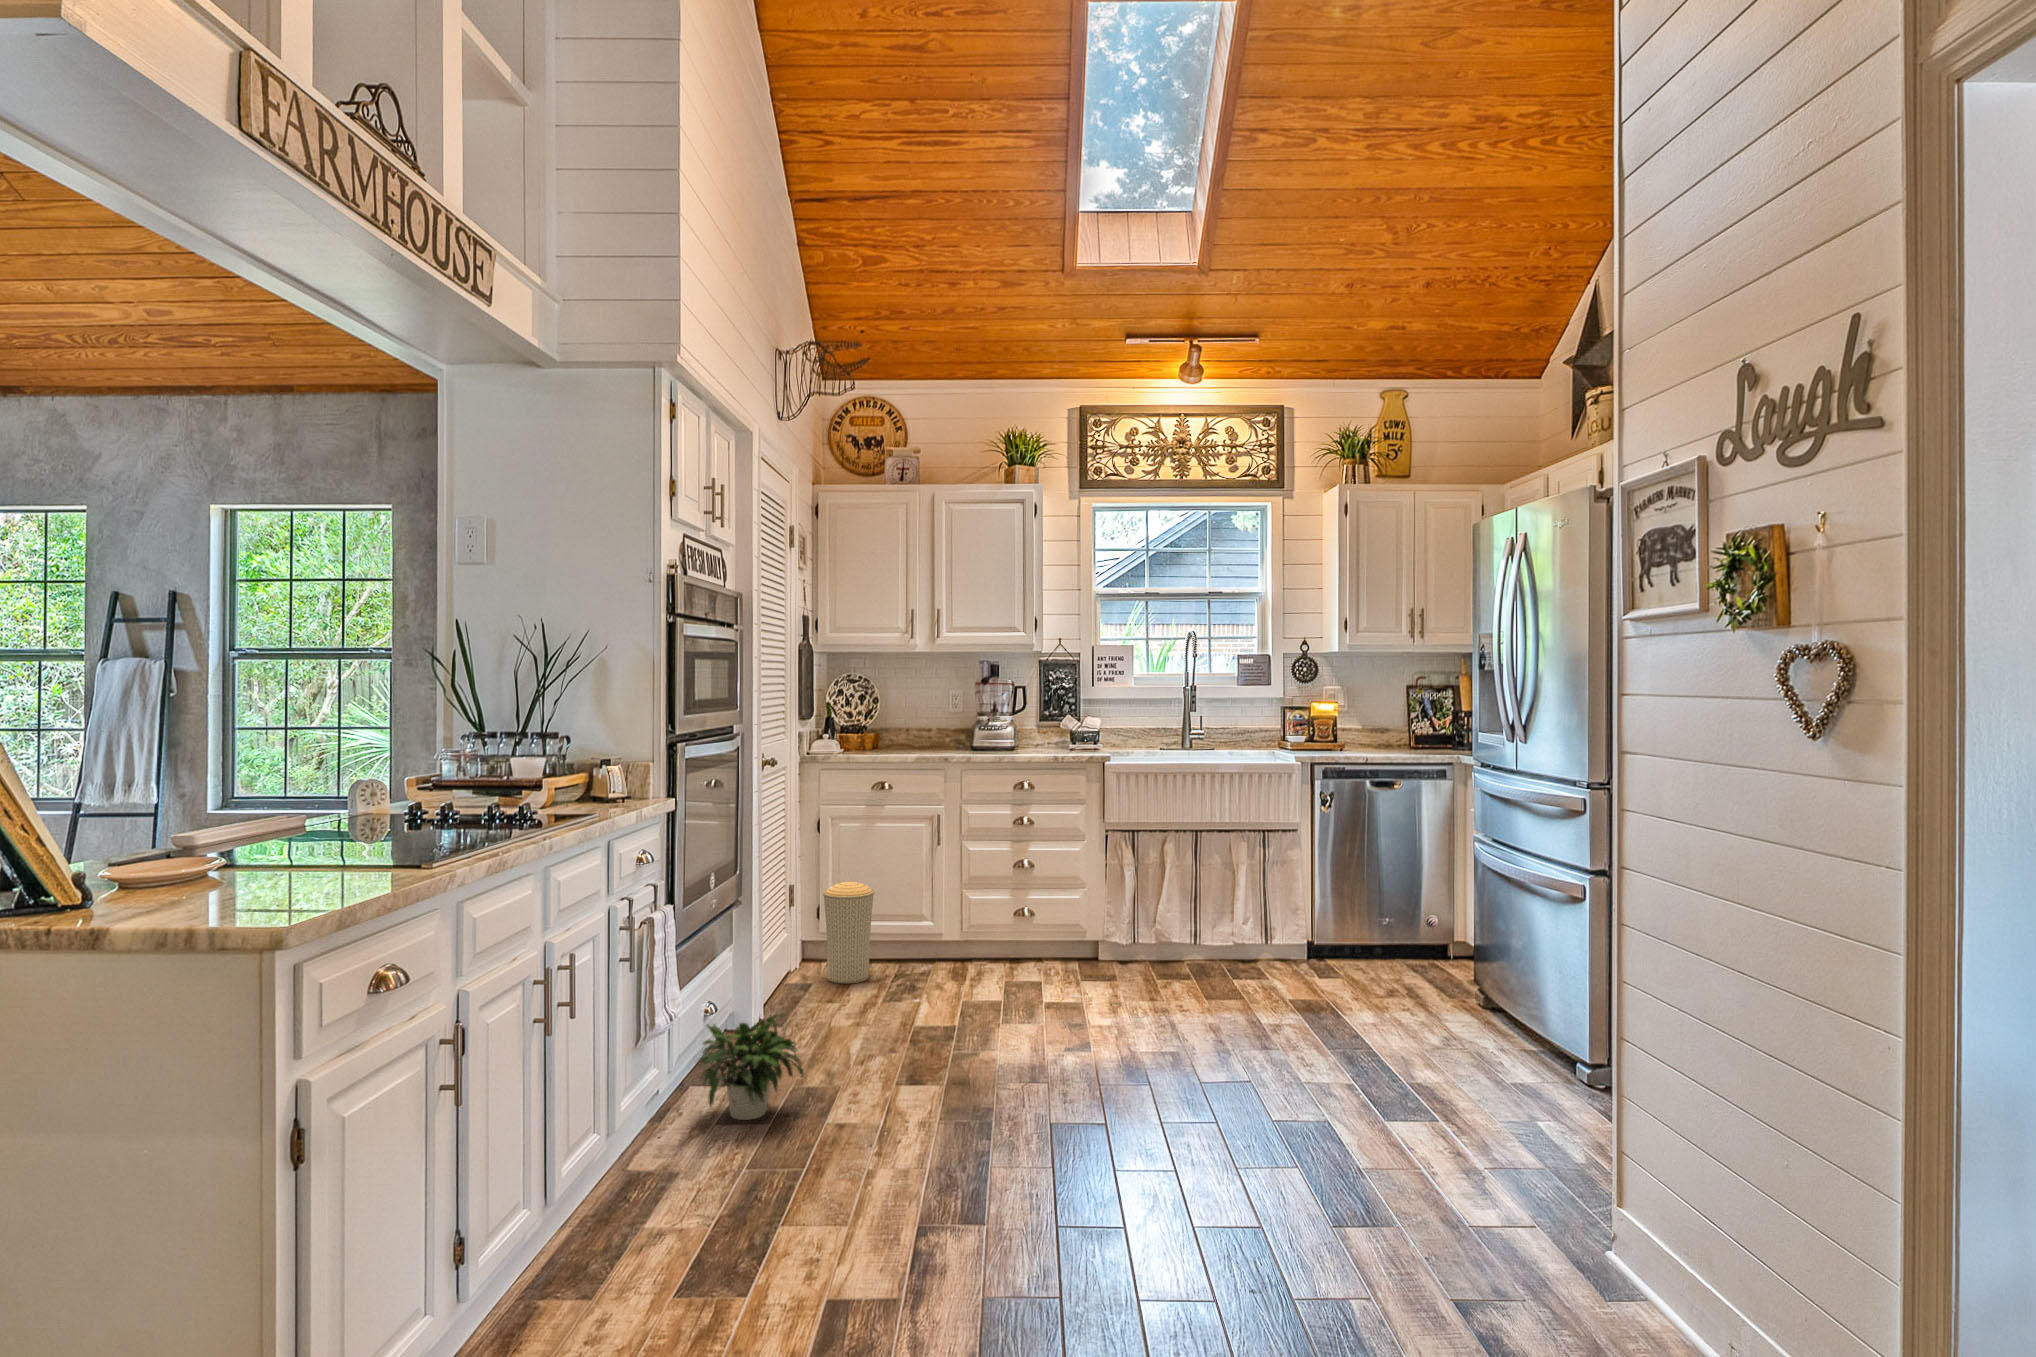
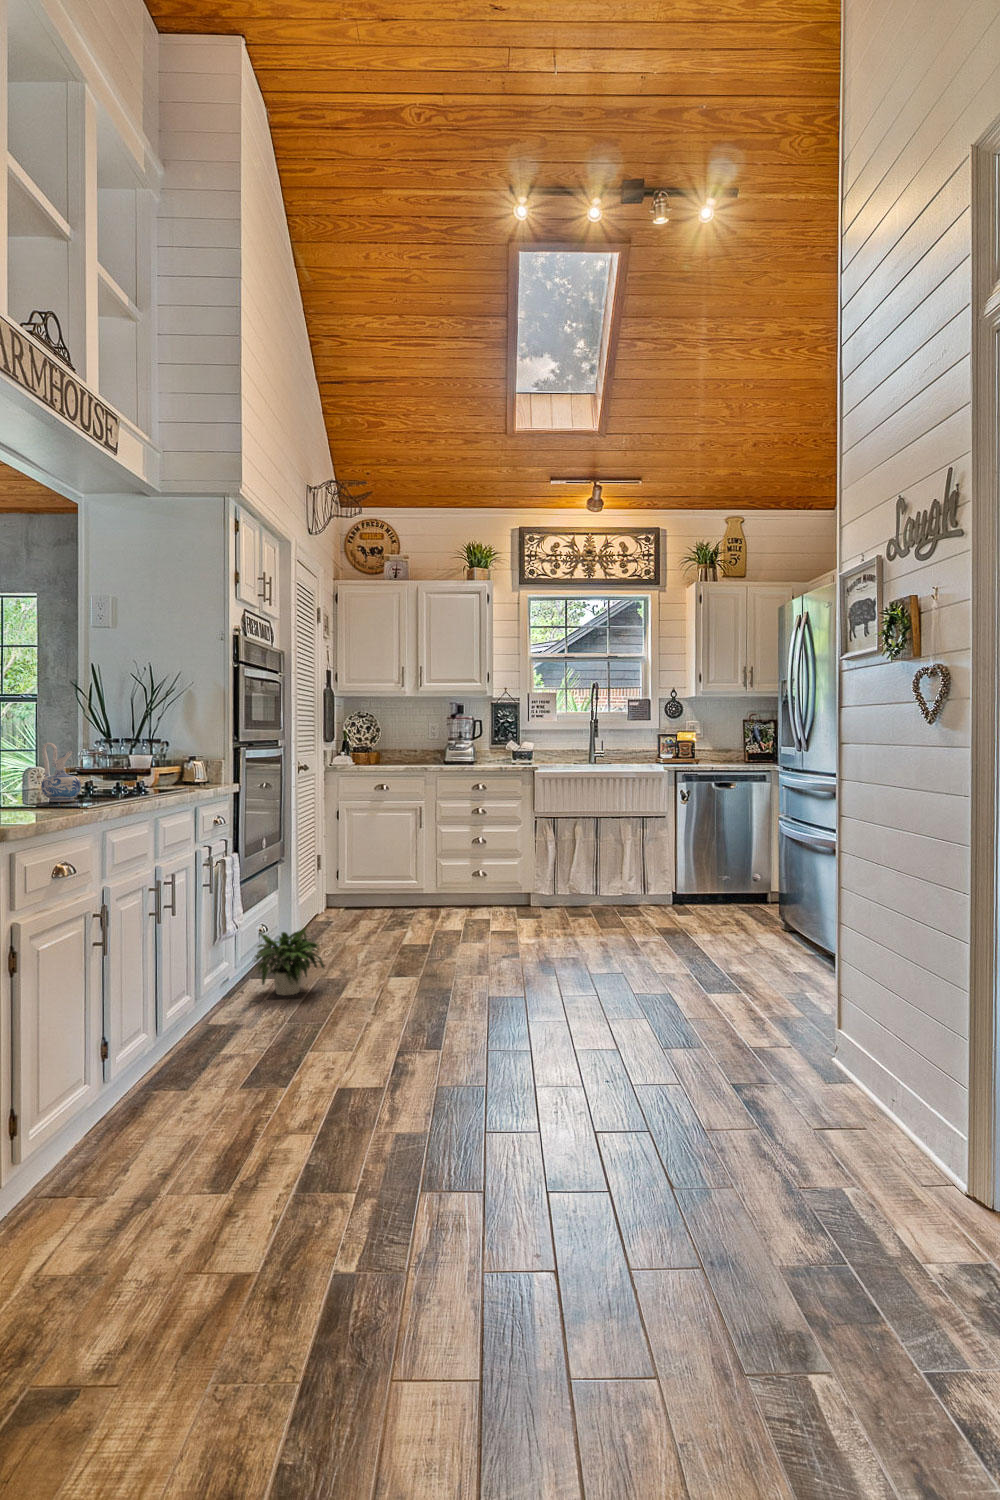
ceramic pitcher: none [352,758,417,855] -> present [41,743,81,802]
trash can: present [823,882,875,984] -> none [338,854,374,923]

